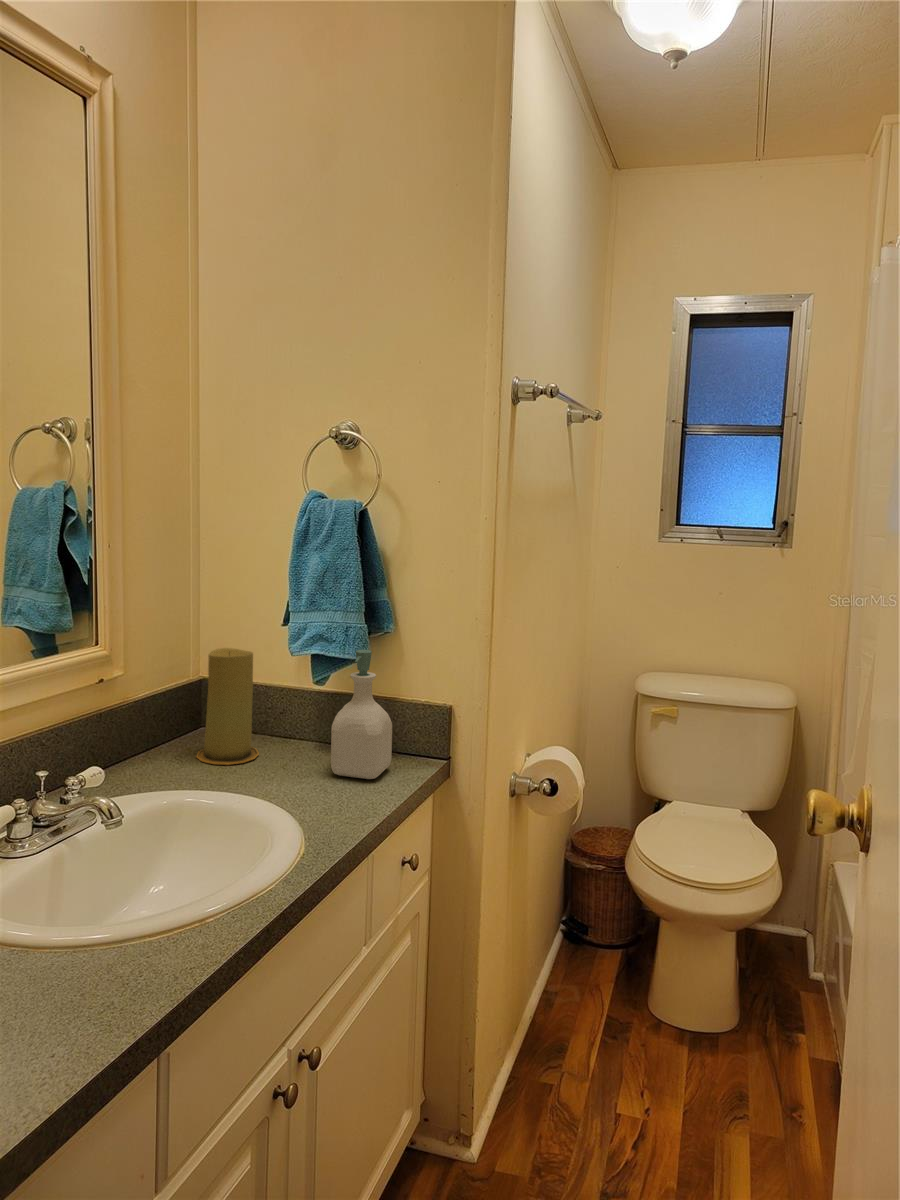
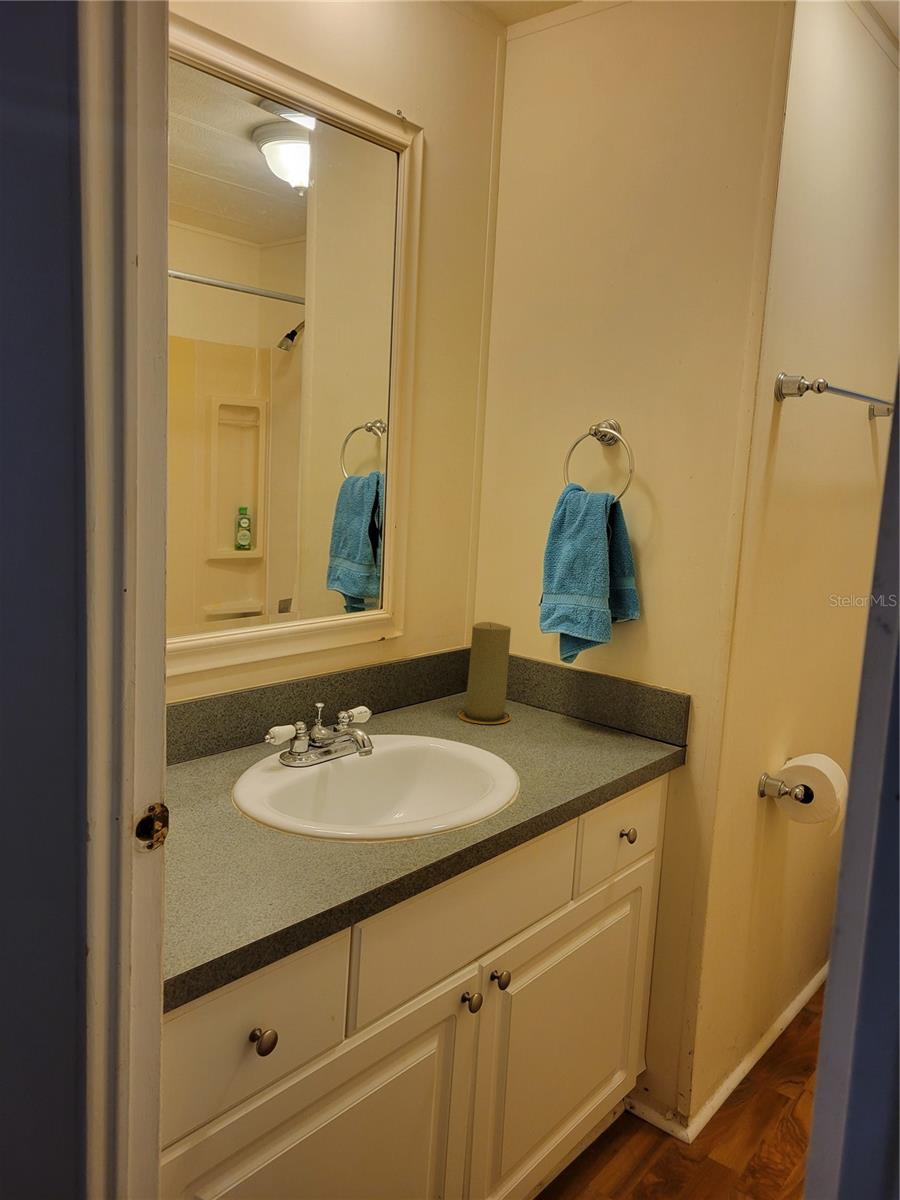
soap bottle: present [331,650,392,779] -> none [567,632,628,752]

